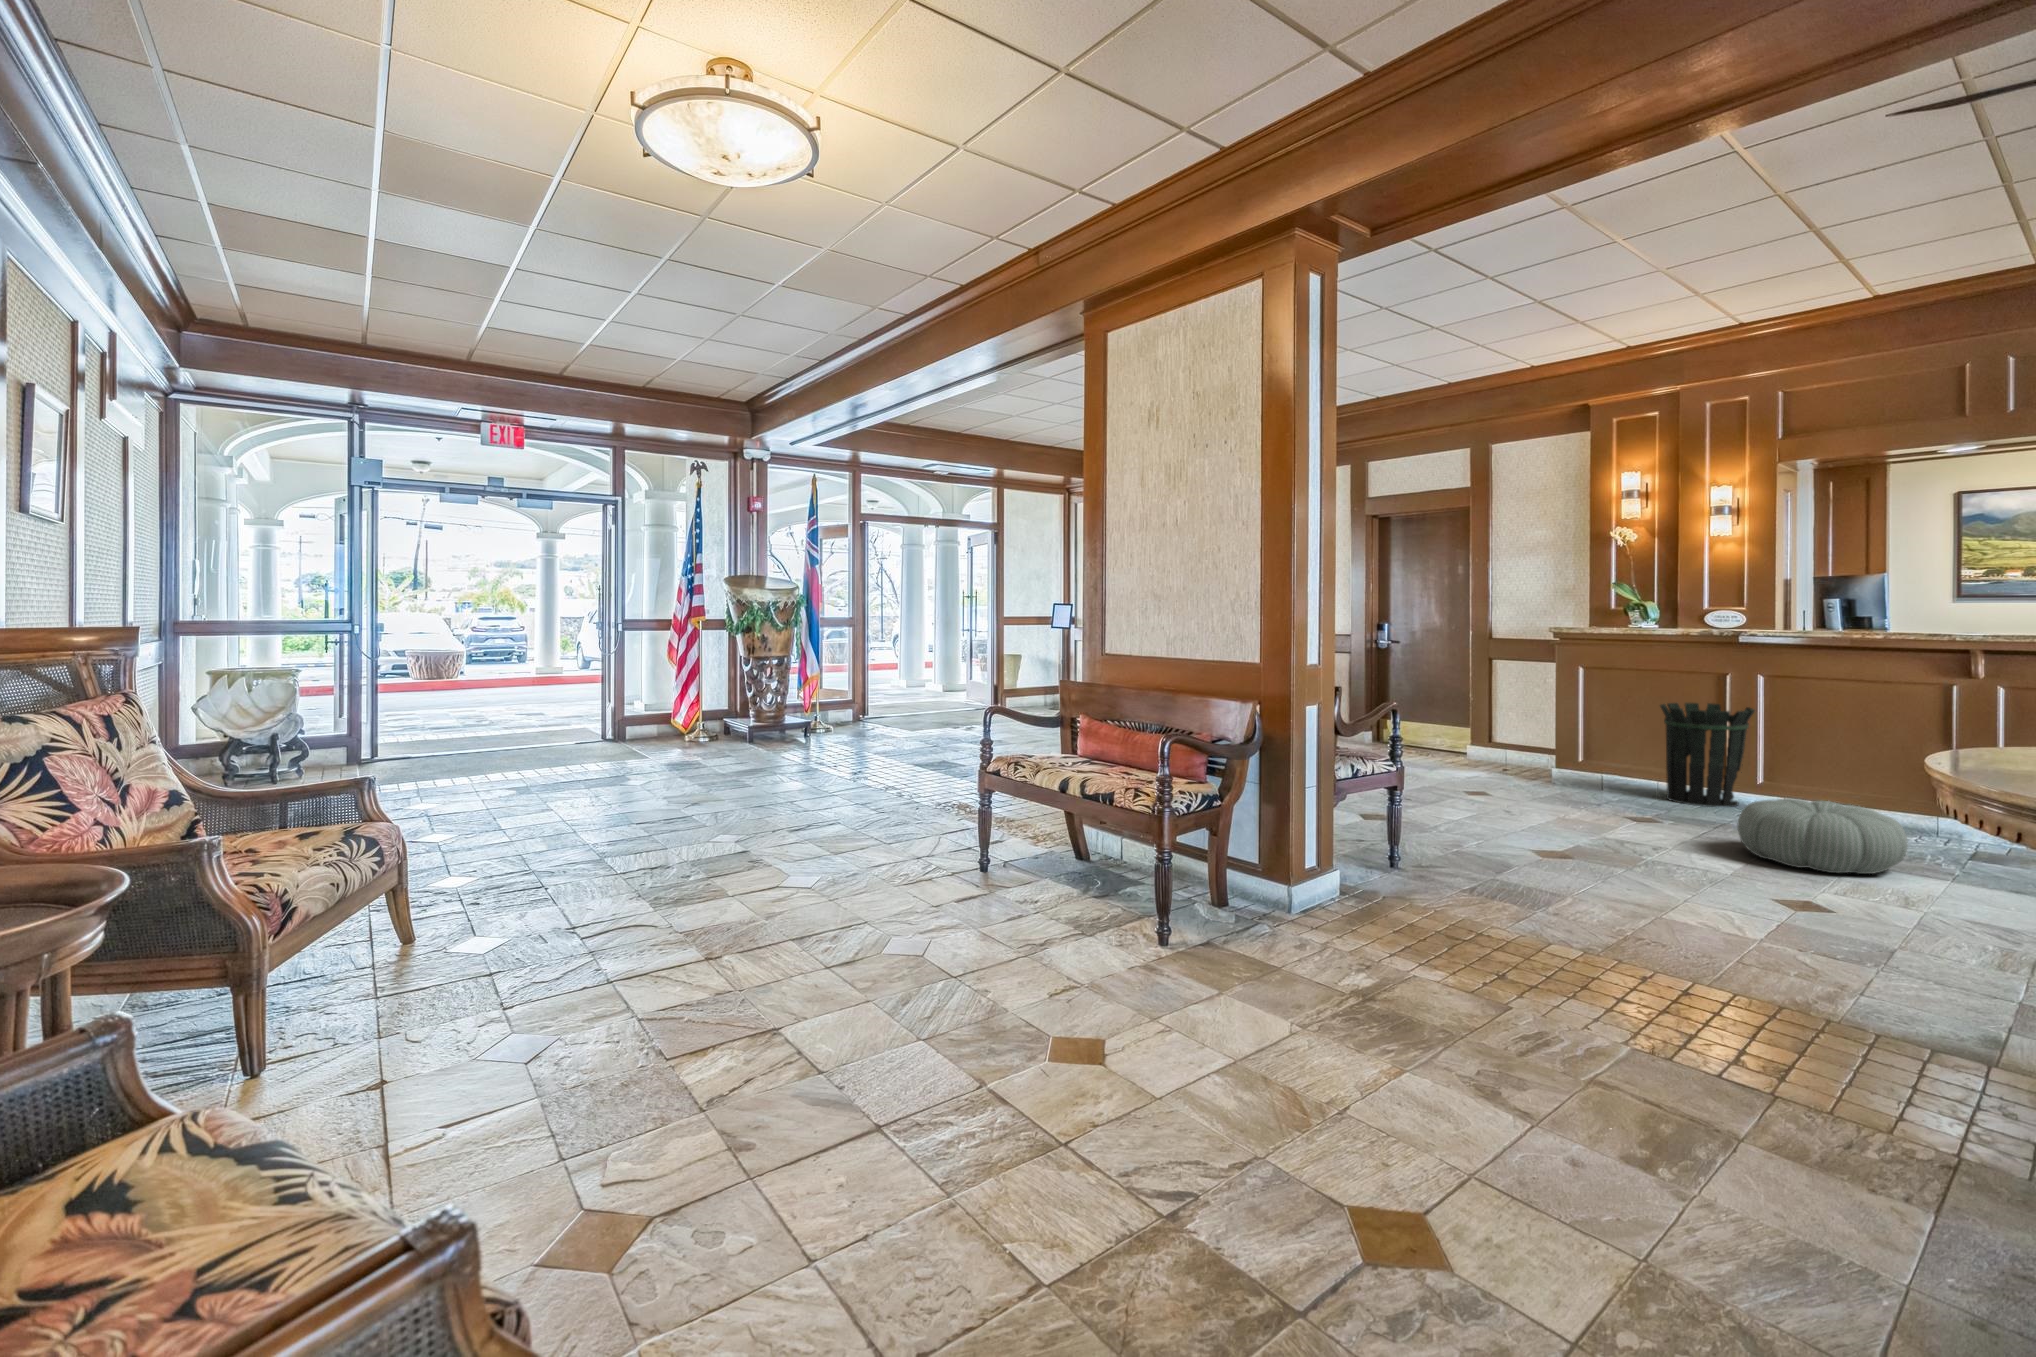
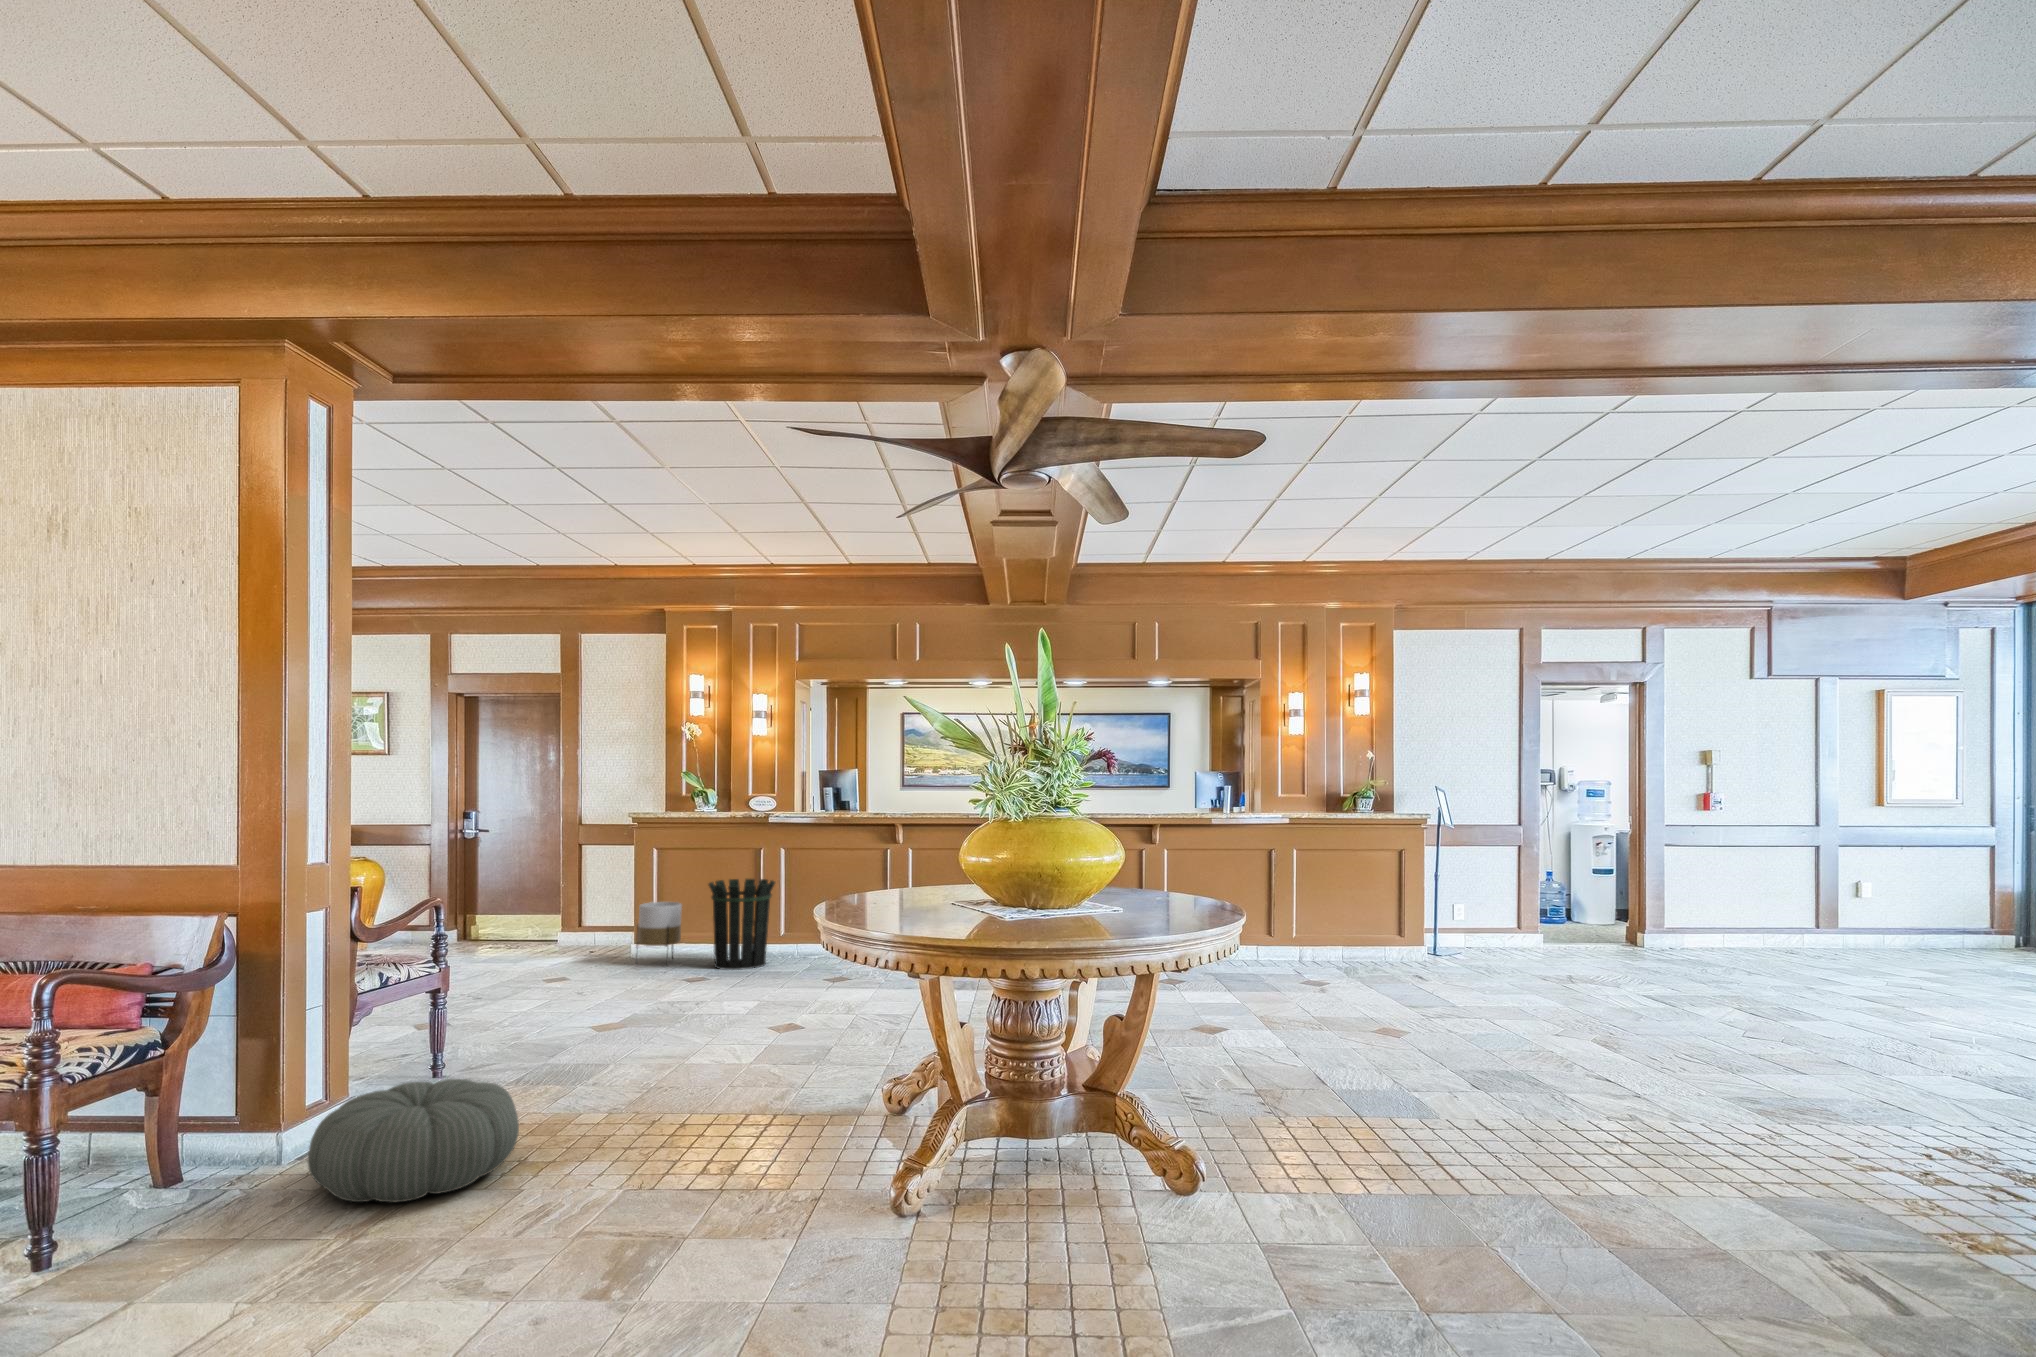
planter: none [1565,721,1621,791] -> present [637,902,682,965]
pouf: present [1737,798,1908,874] -> present [308,1079,519,1202]

